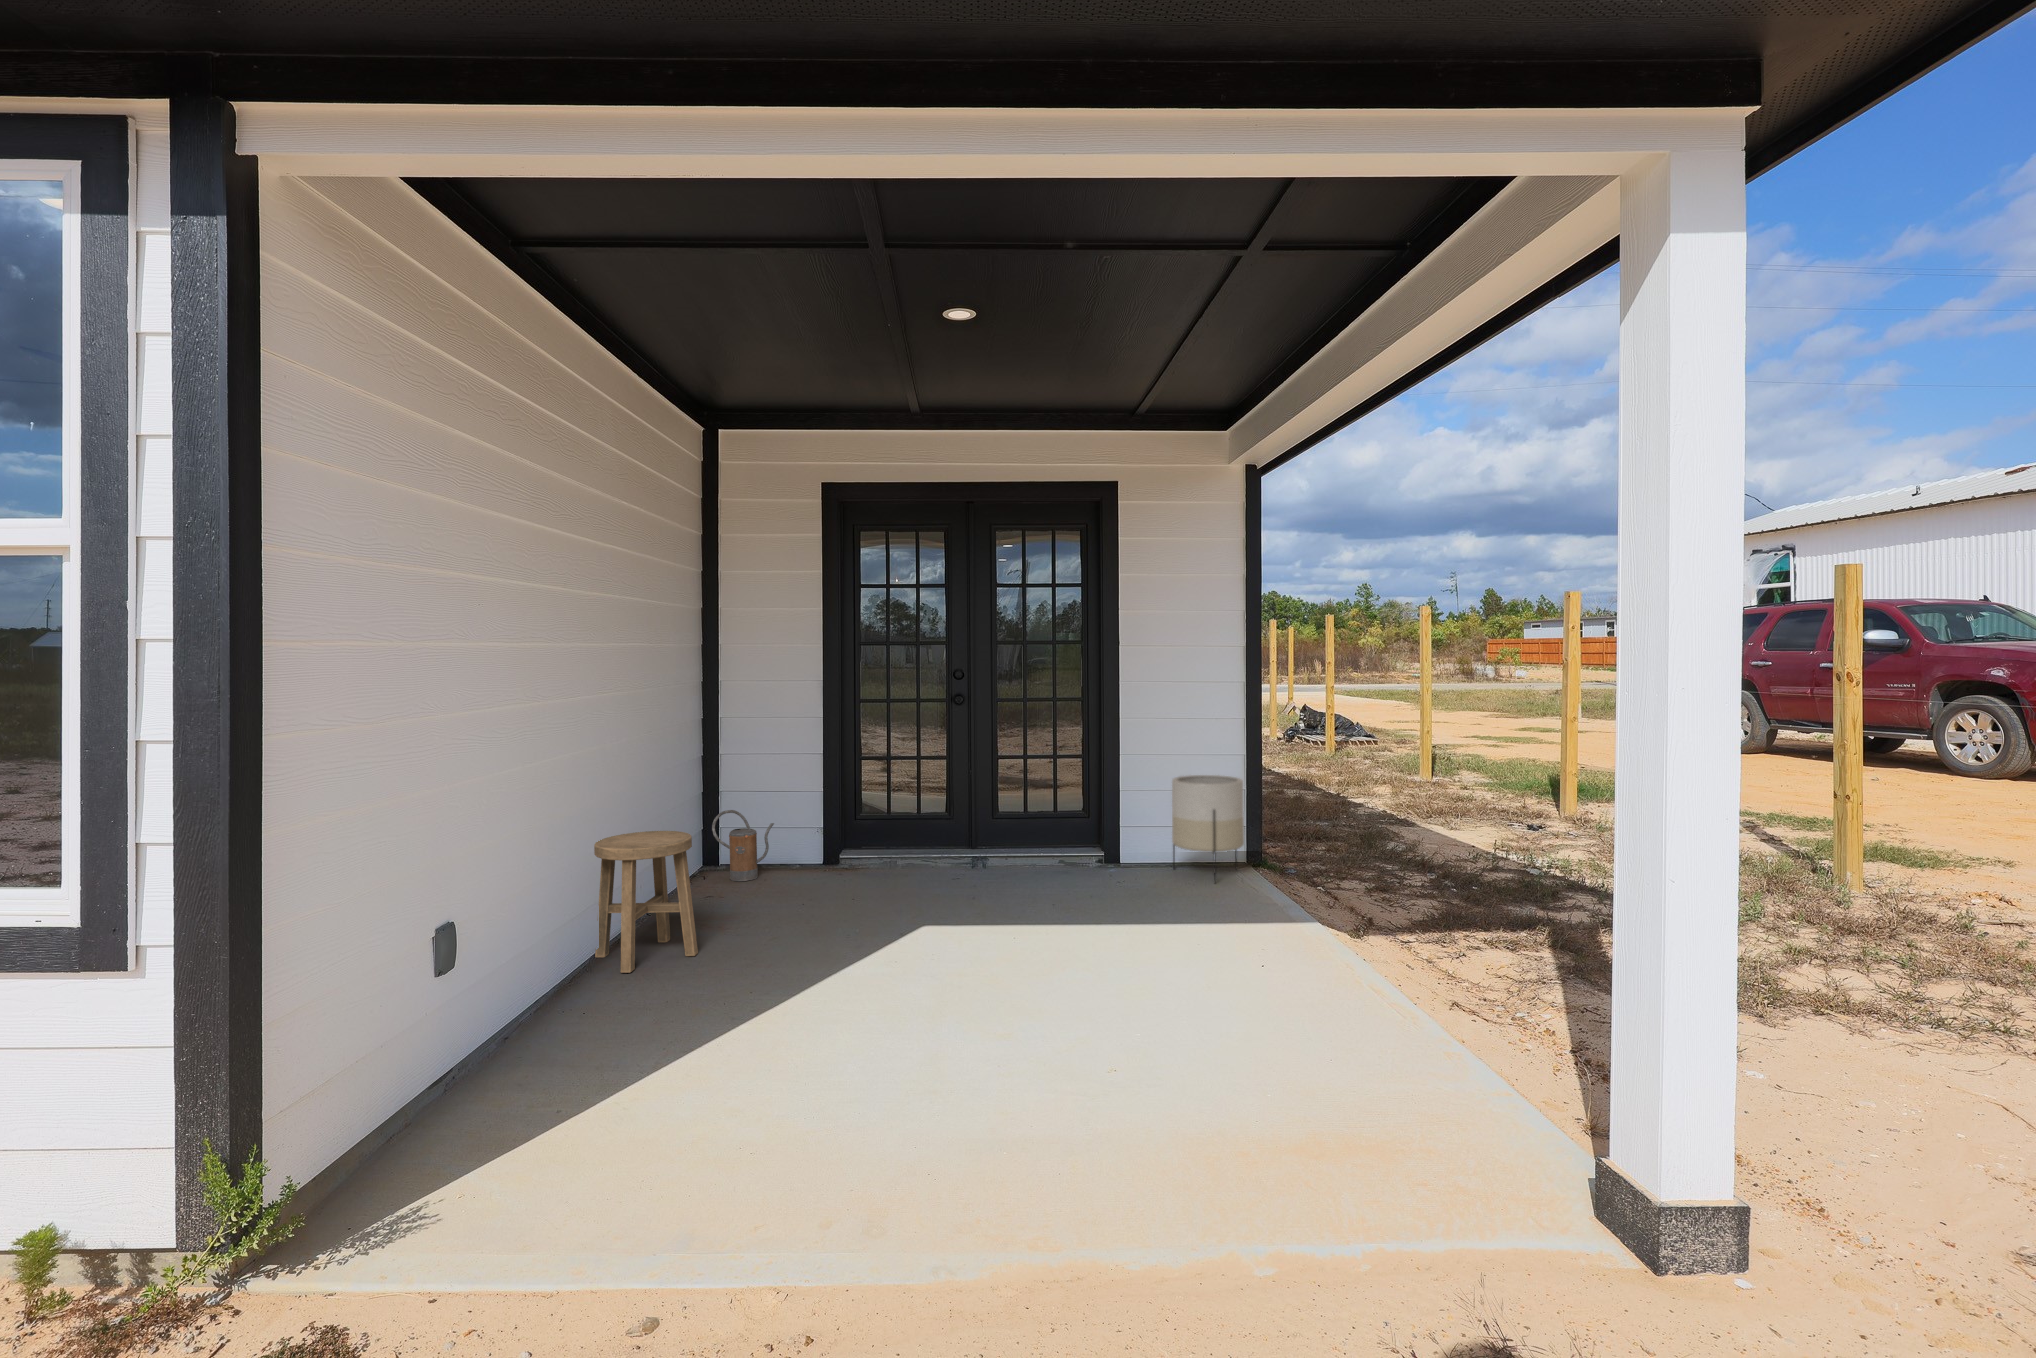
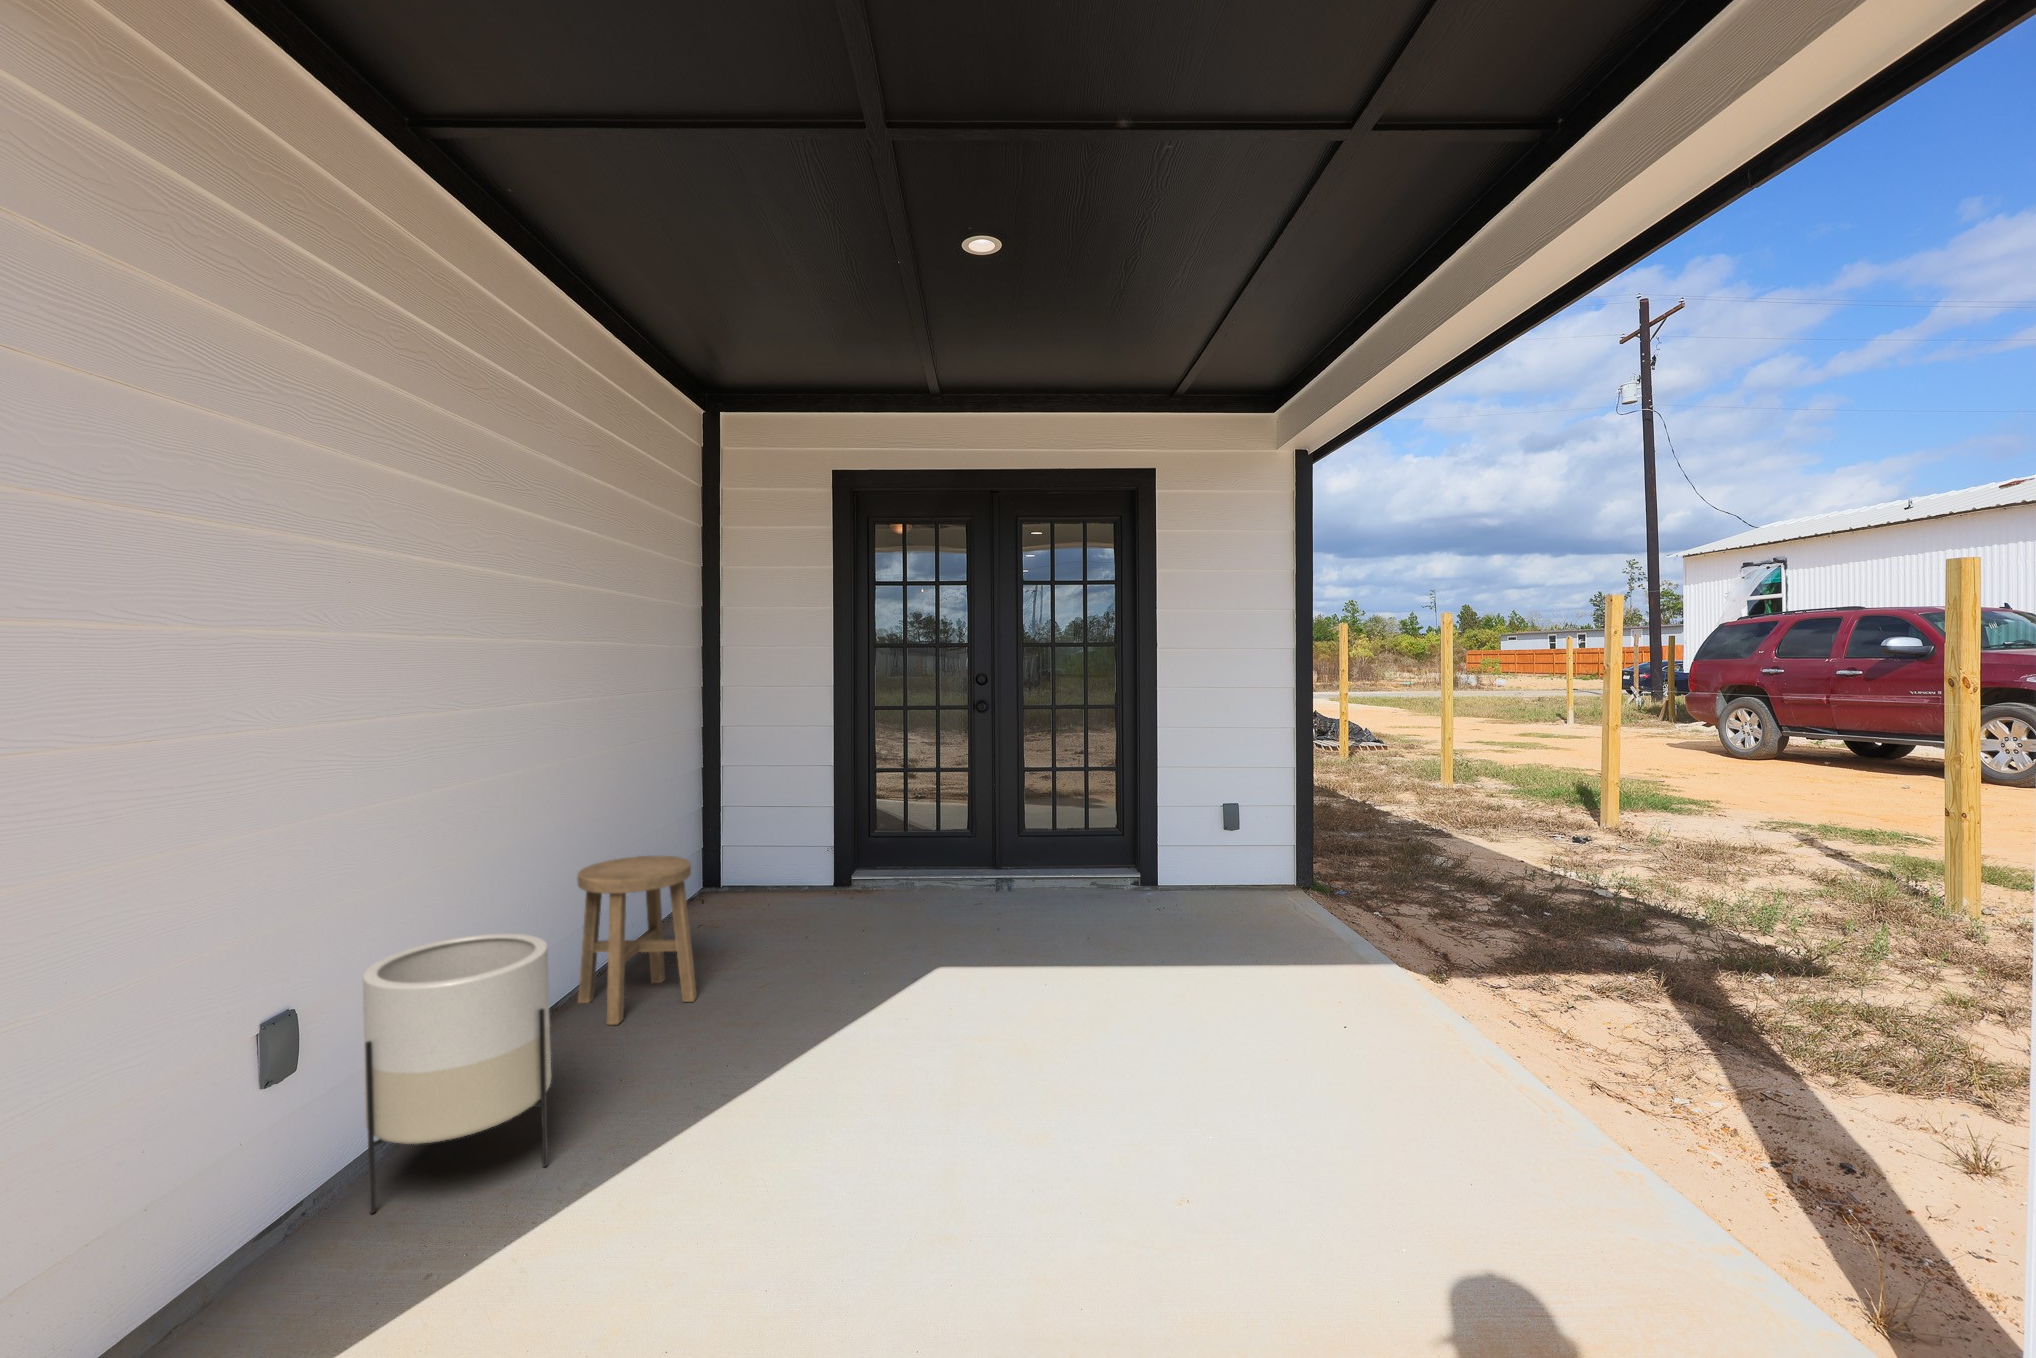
planter: present [1172,775,1244,881] -> present [363,934,551,1213]
watering can: present [712,810,774,881] -> none [713,826,781,904]

